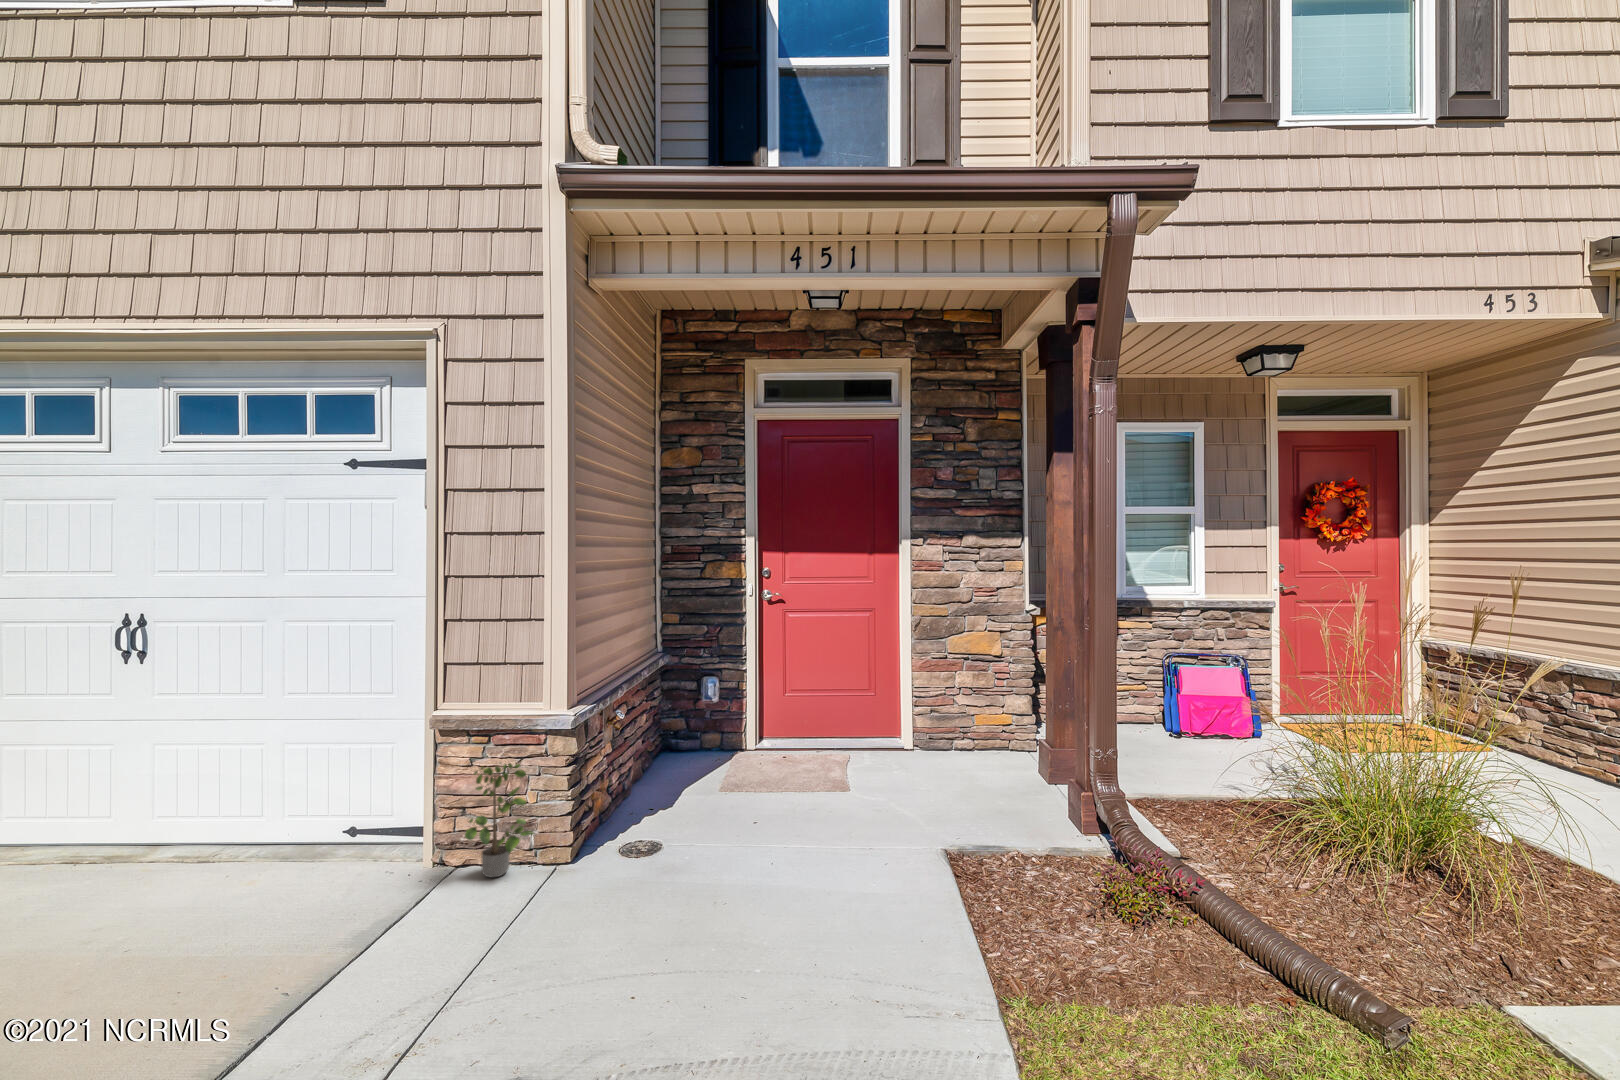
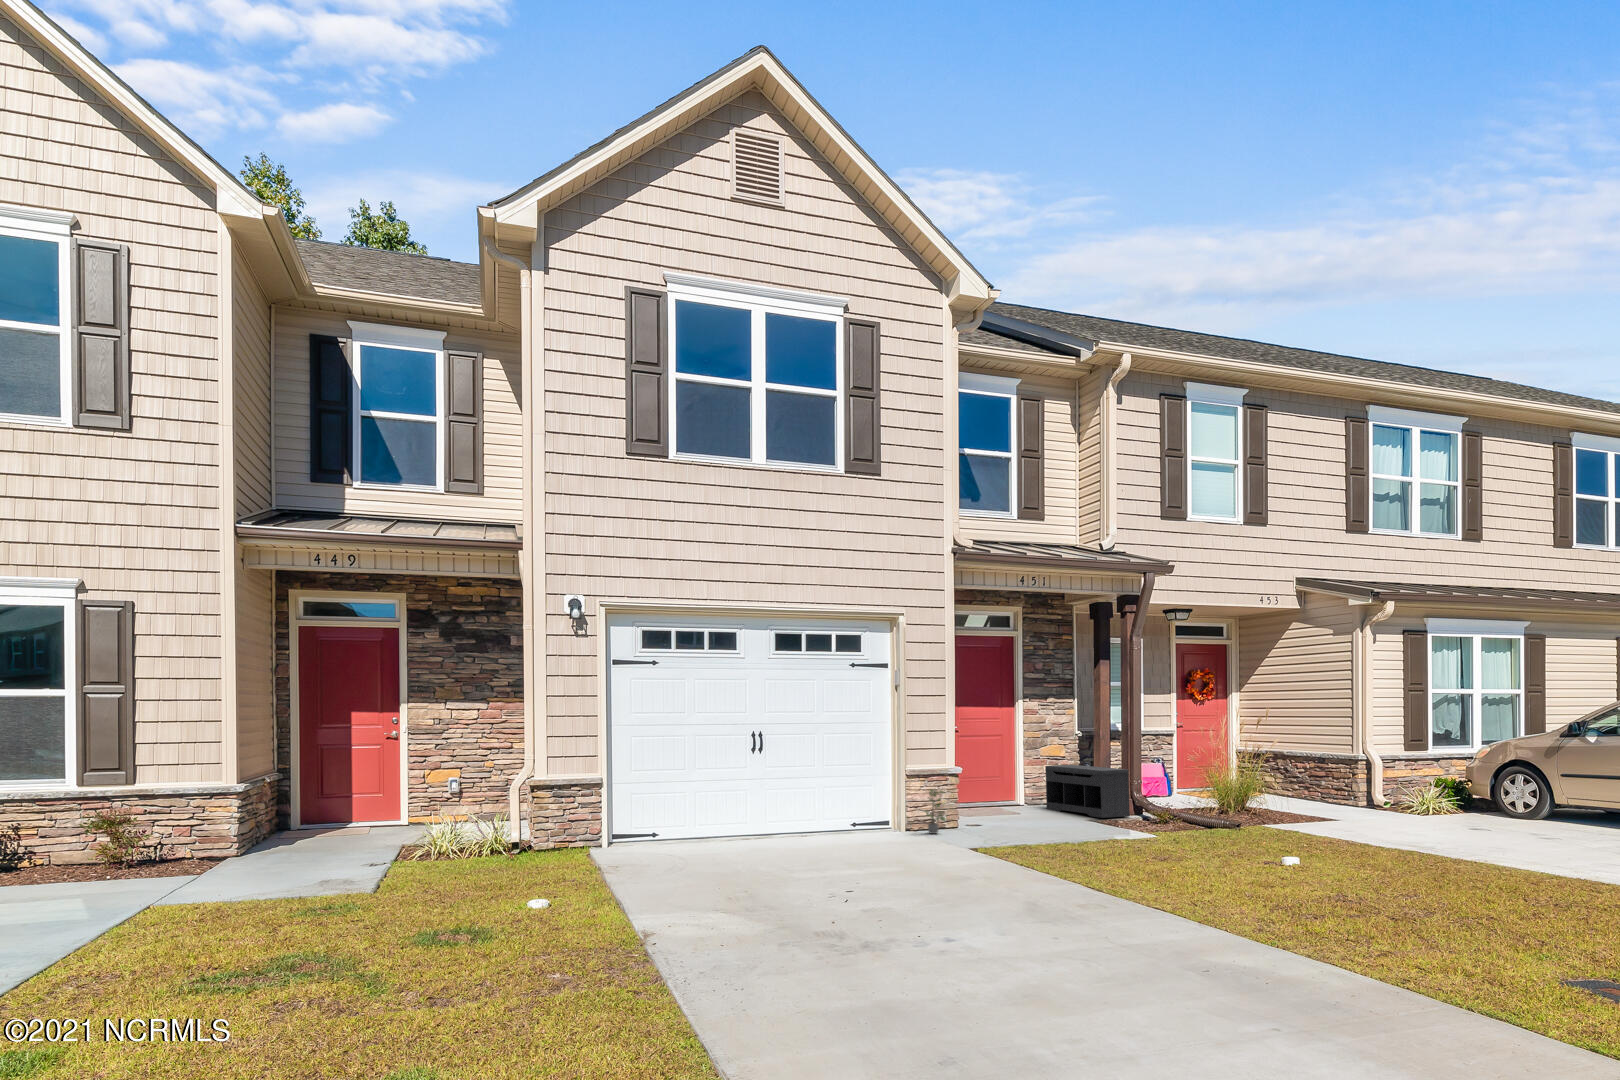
bench: none [939,675,1095,823] -> present [1045,765,1130,818]

